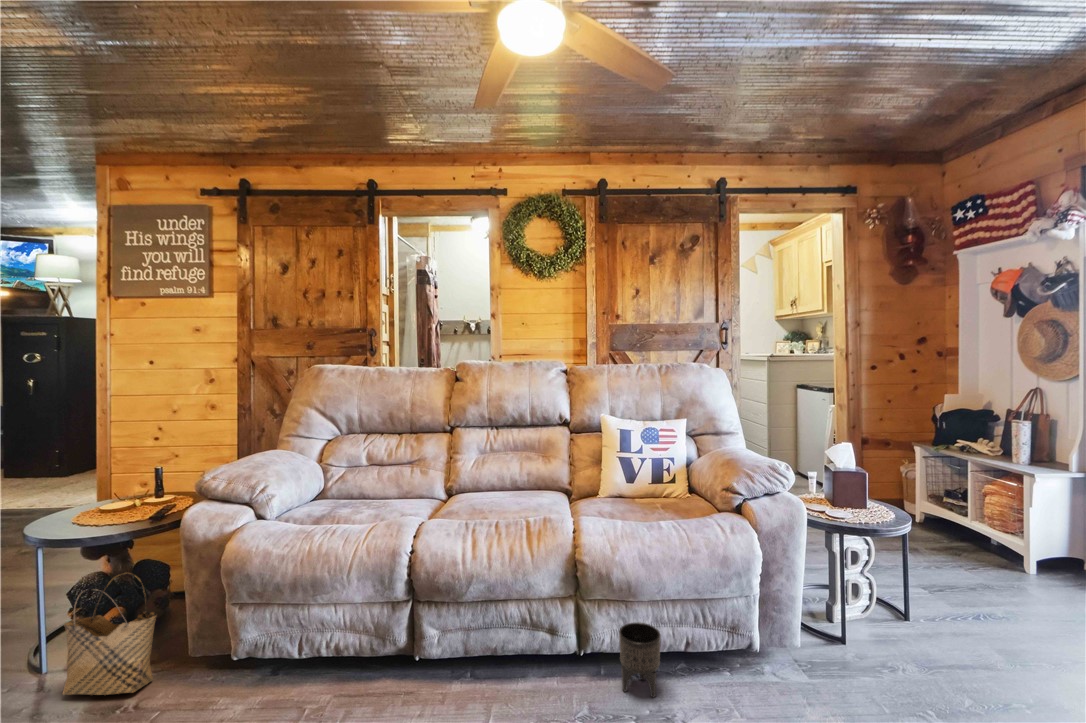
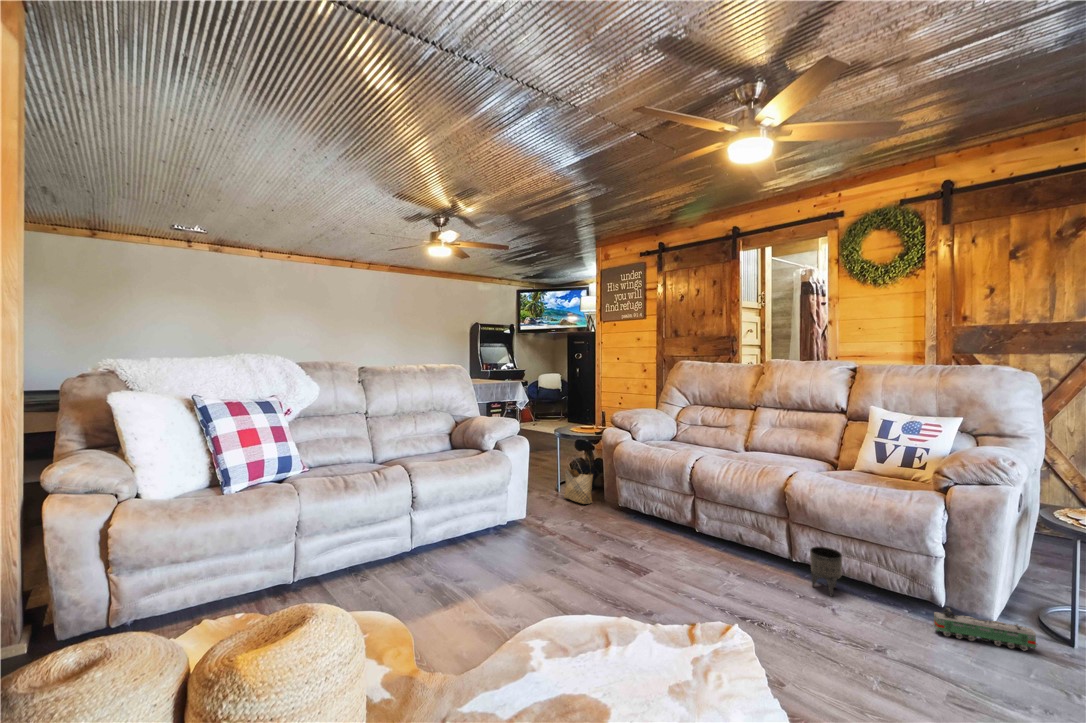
toy train: none [764,644,836,694] -> present [932,608,1038,651]

